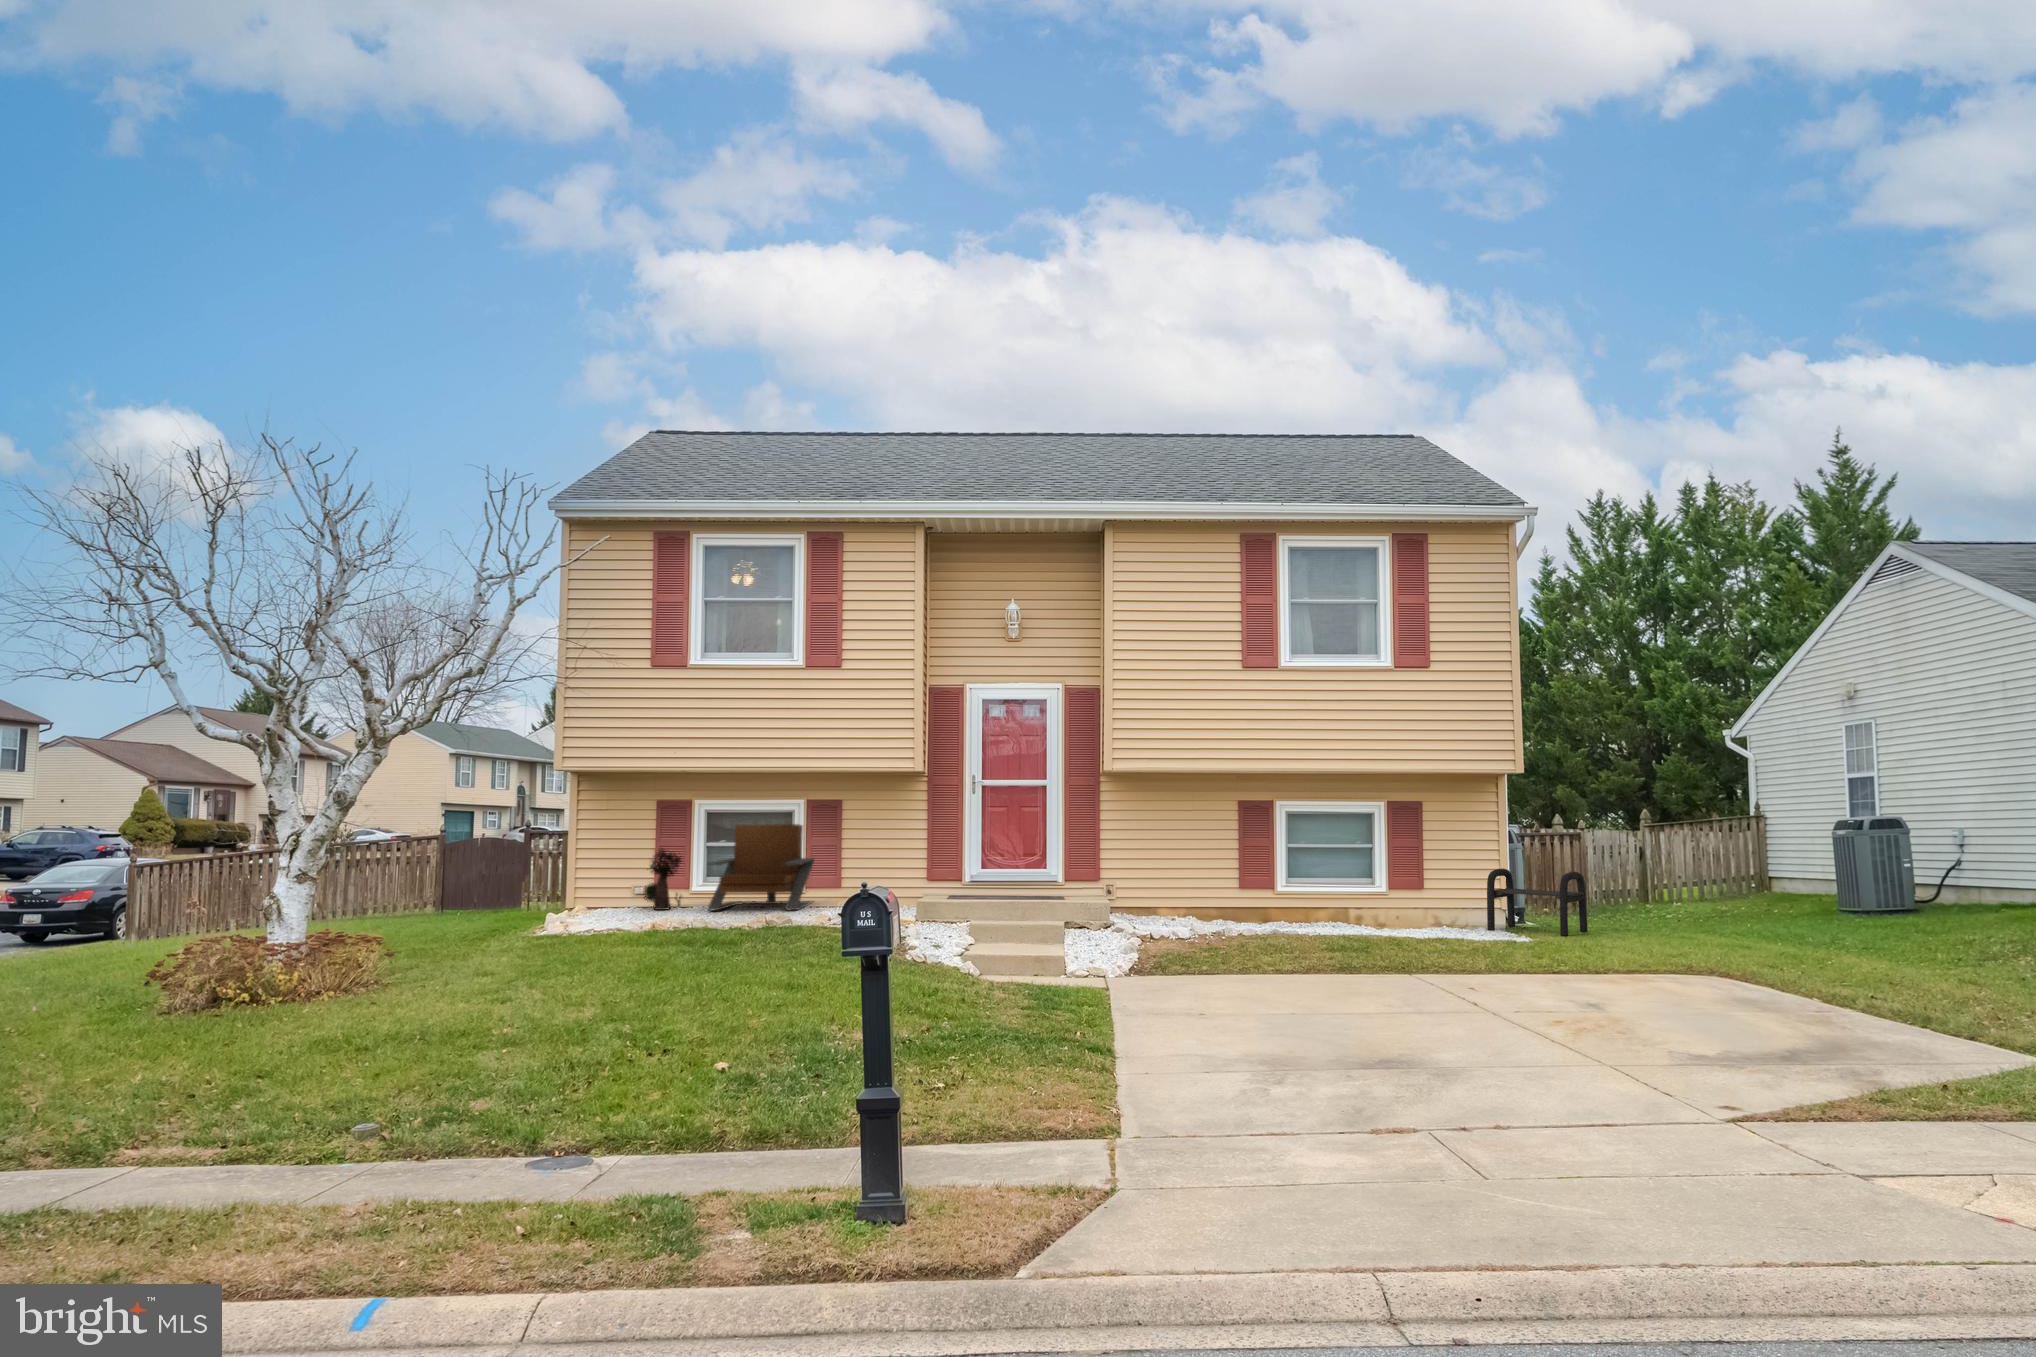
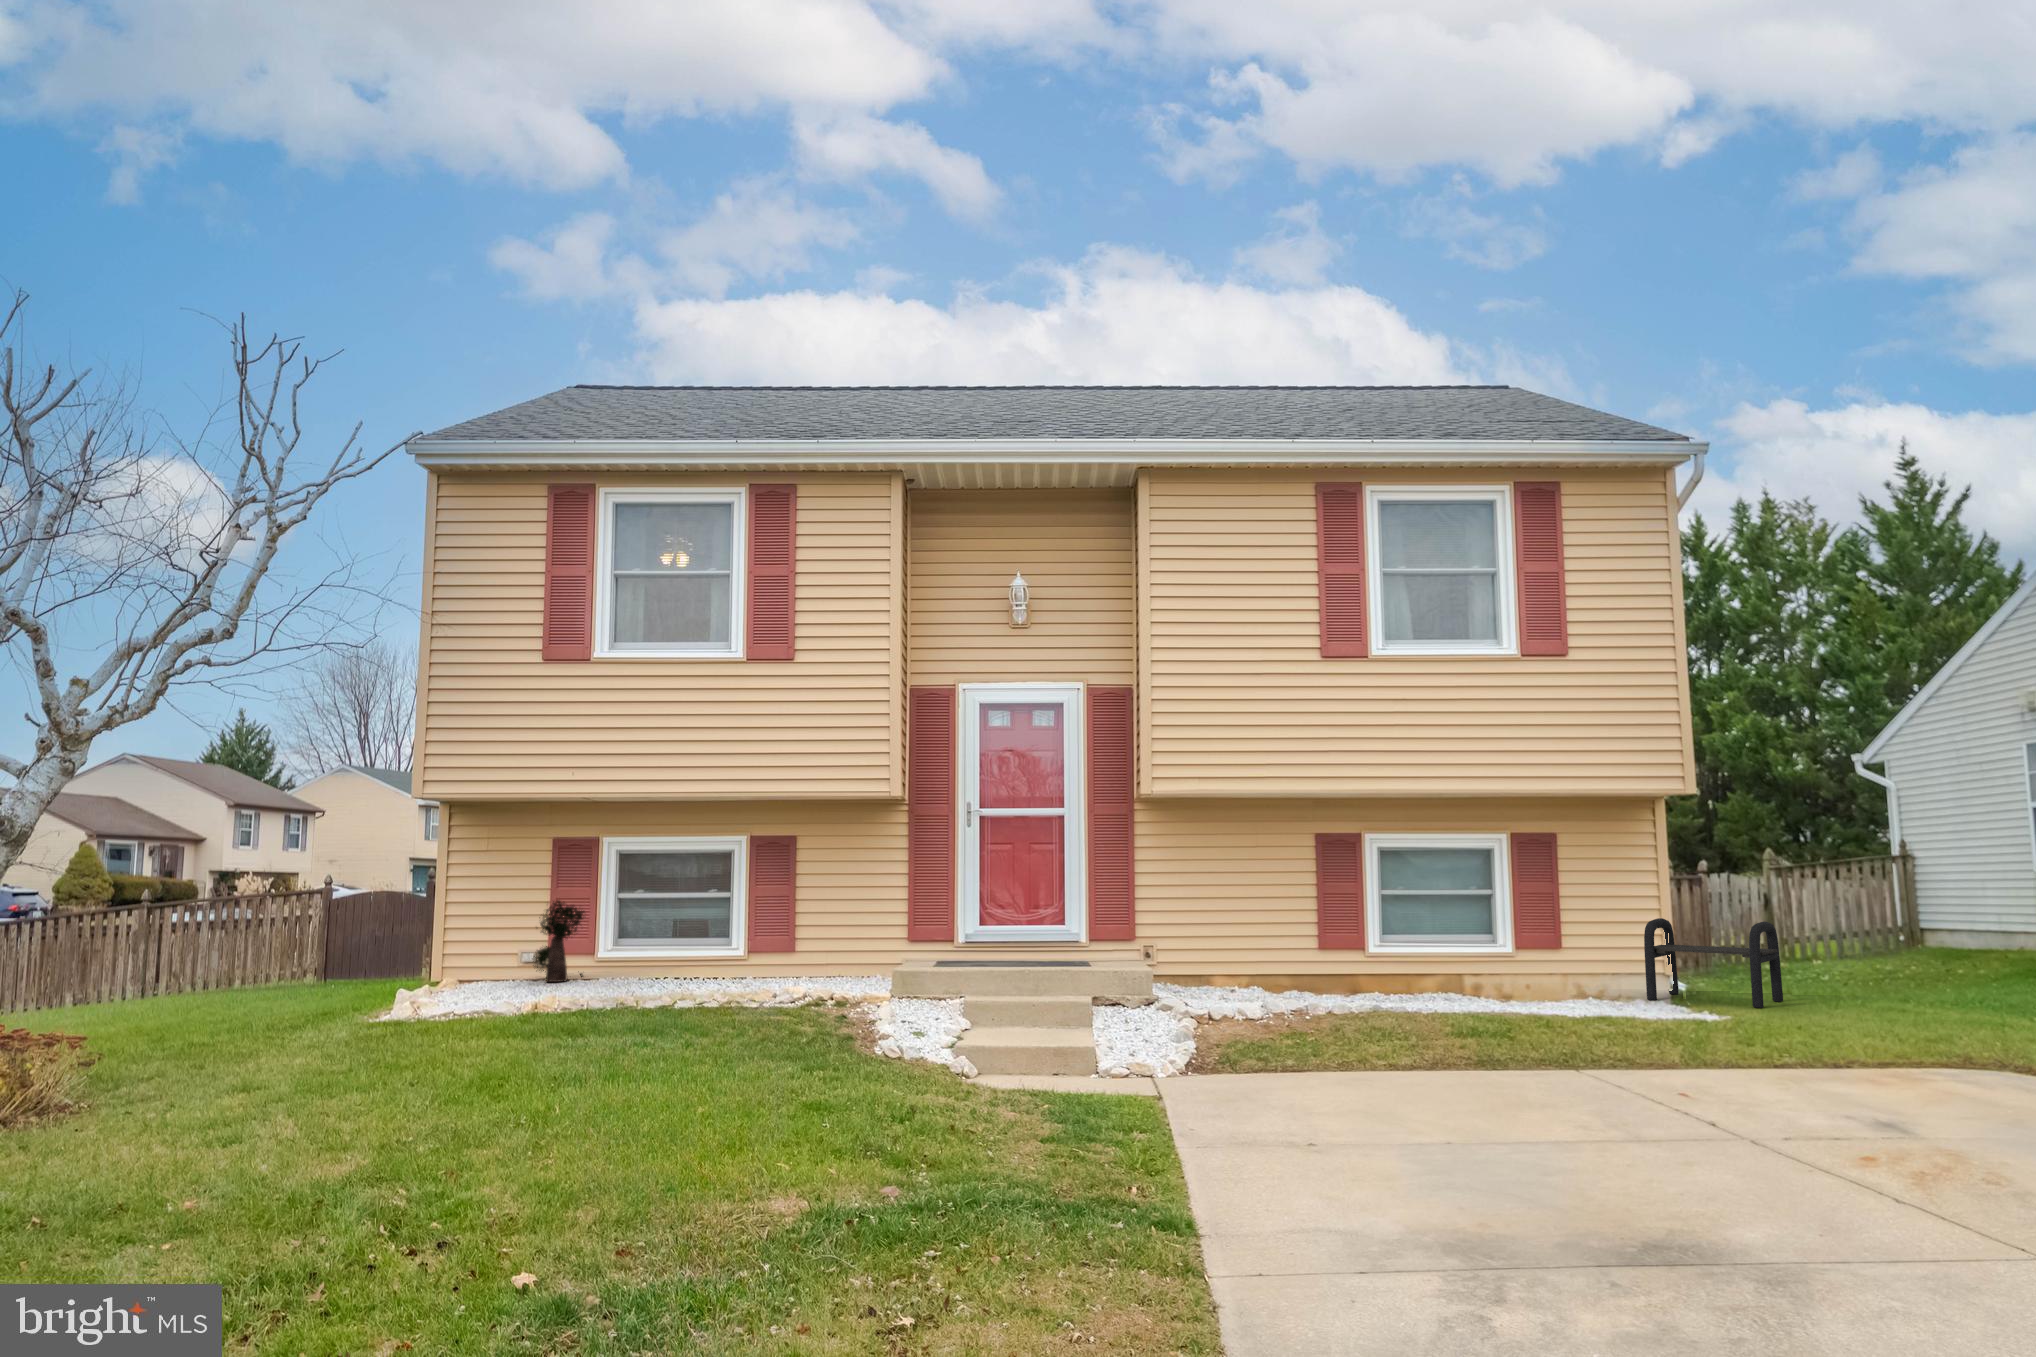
lounge chair: present [708,824,815,910] -> none [613,867,761,983]

